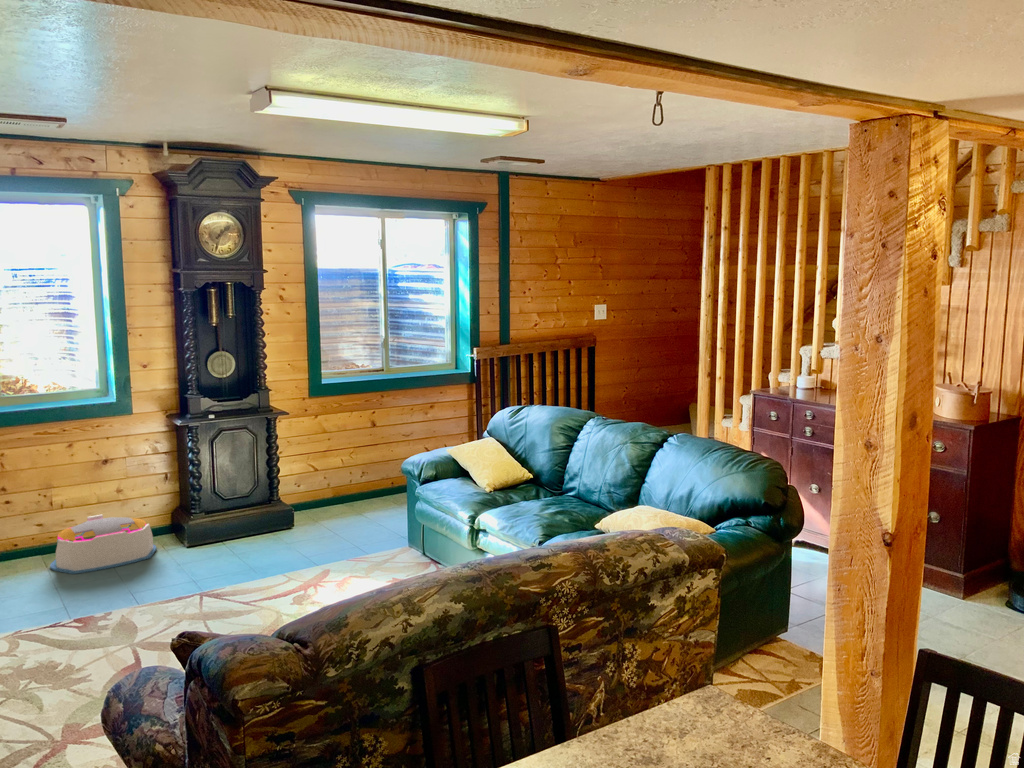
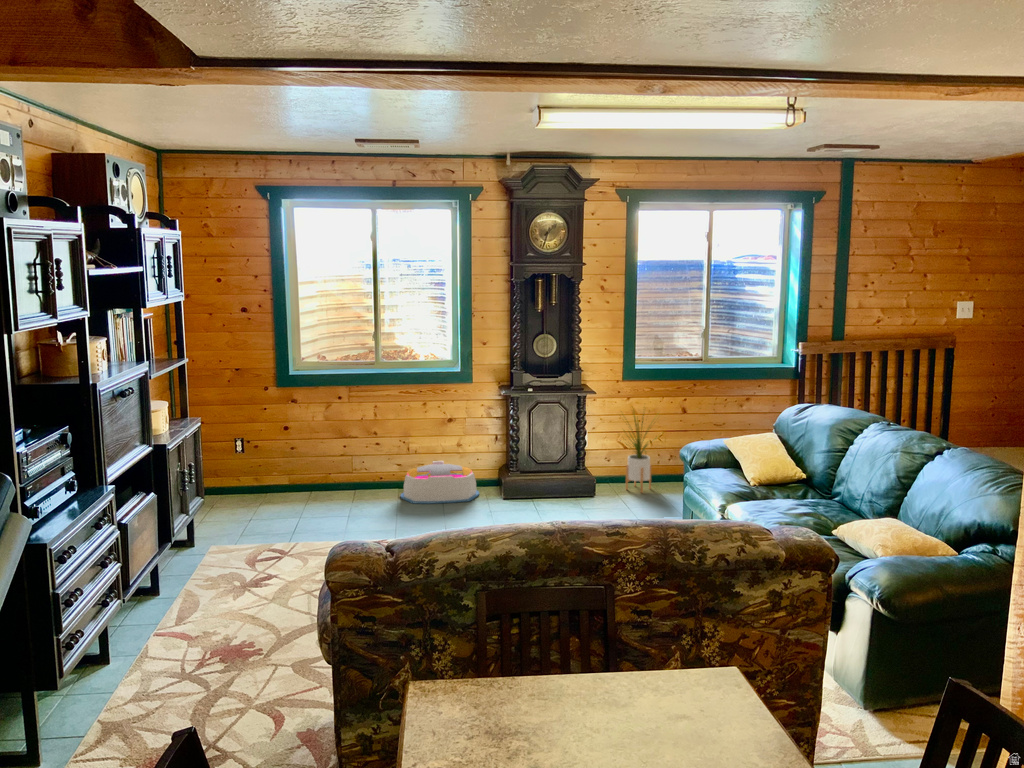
house plant: none [309,419,362,517] -> present [626,415,656,492]

